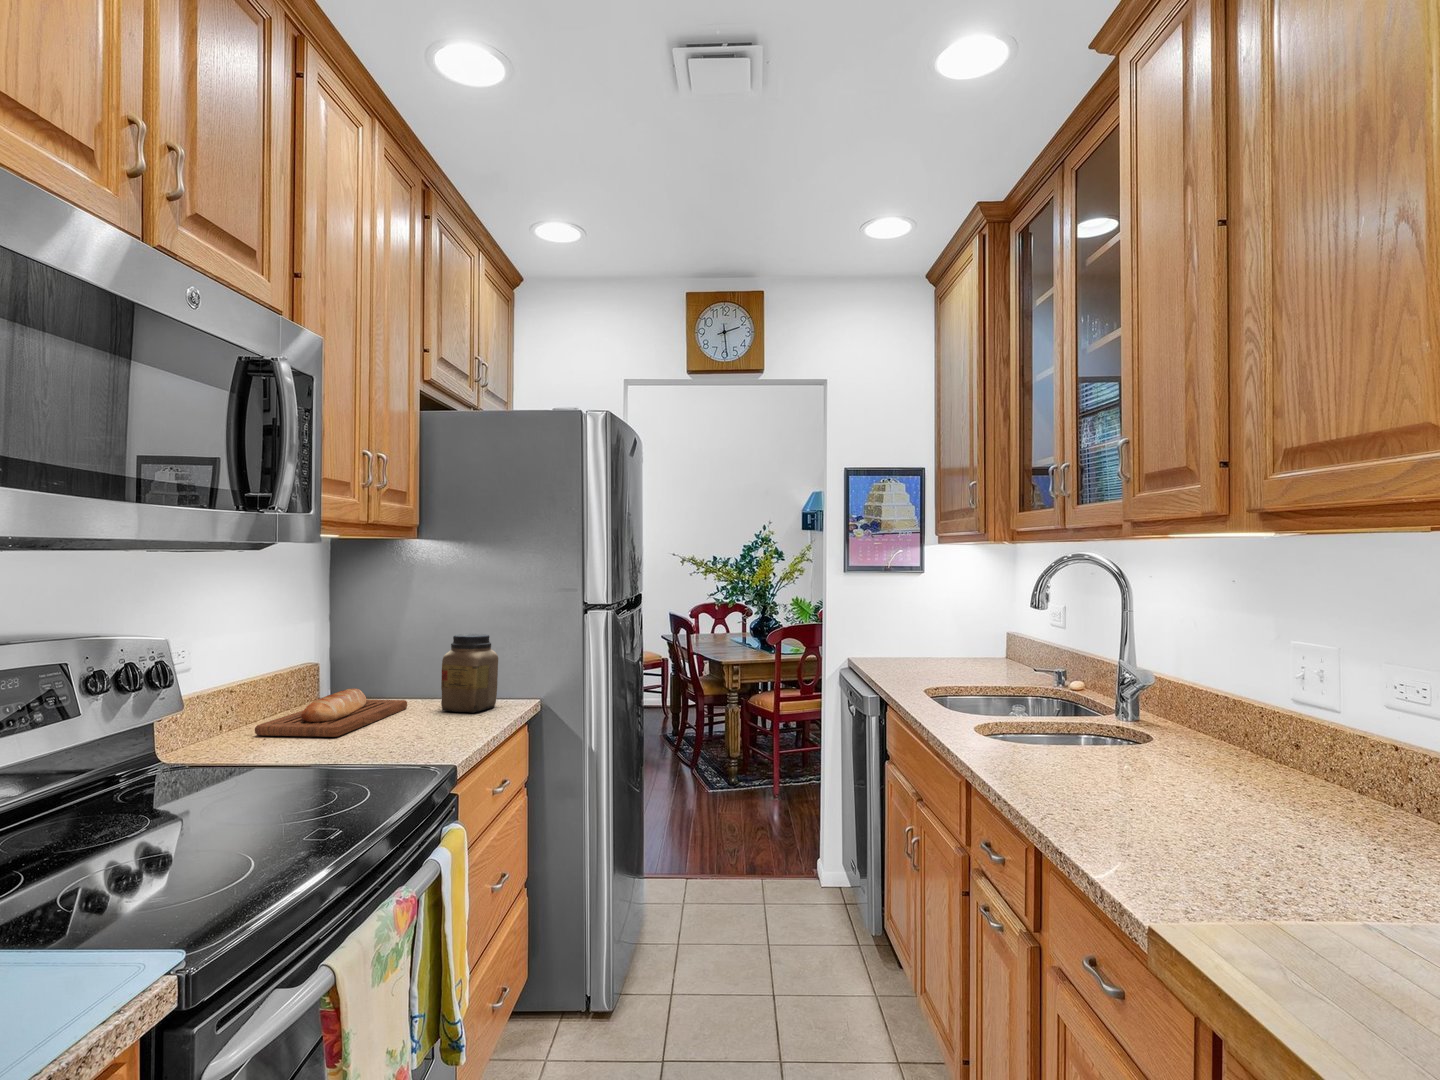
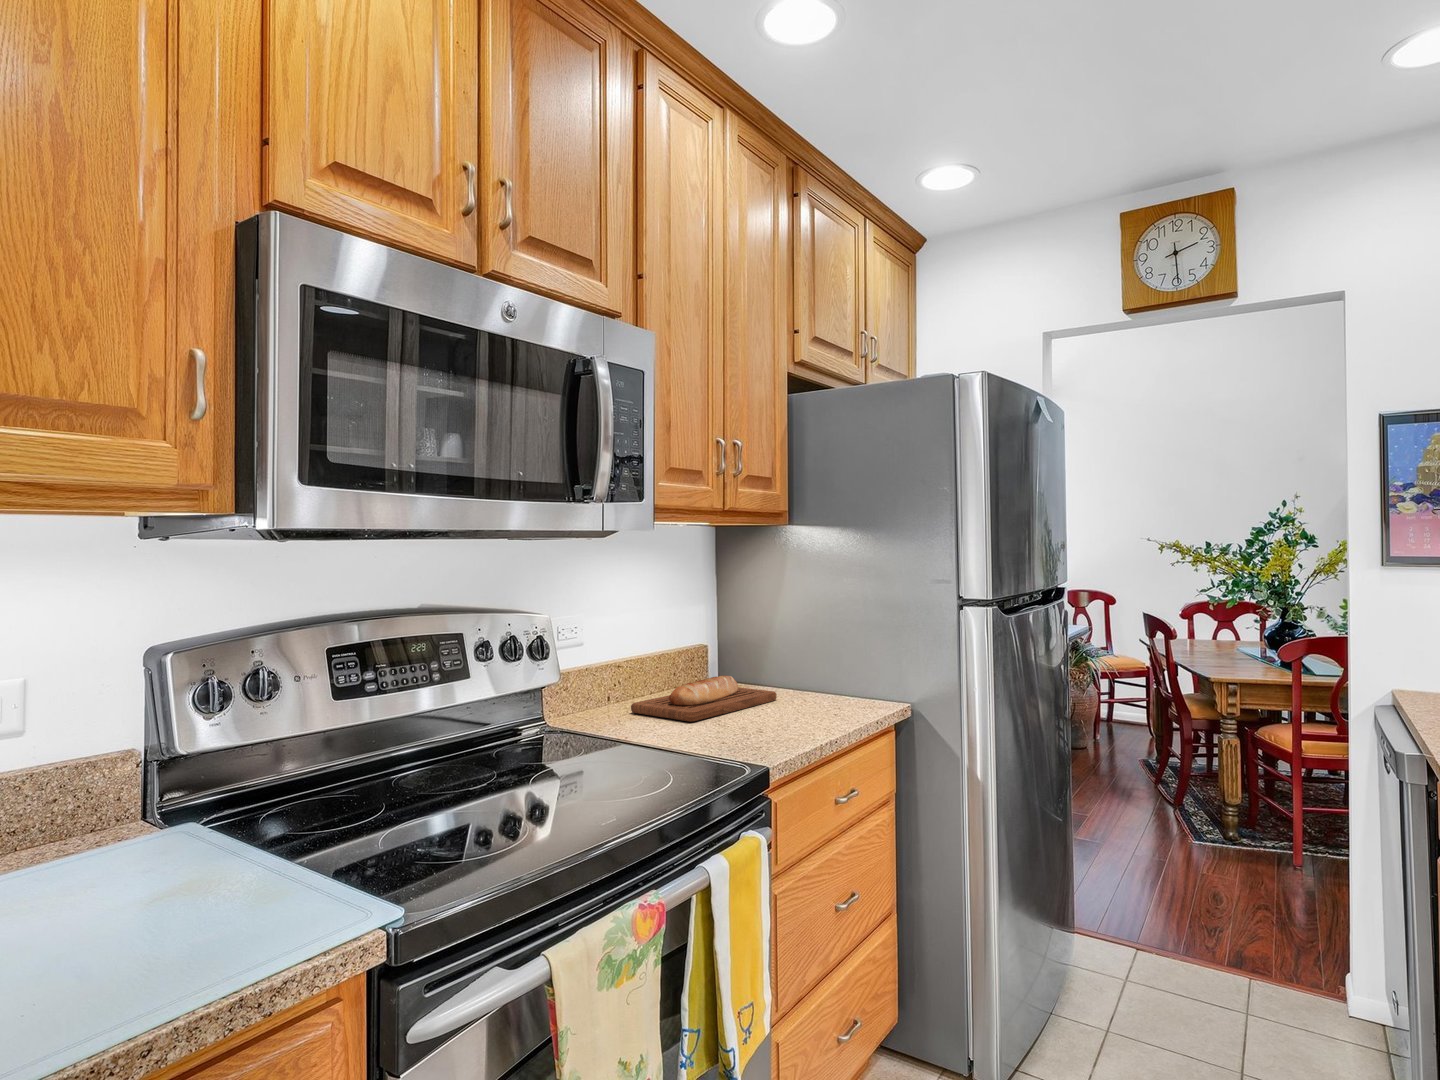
jar: present [441,634,498,712] -> none [804,627,864,711]

